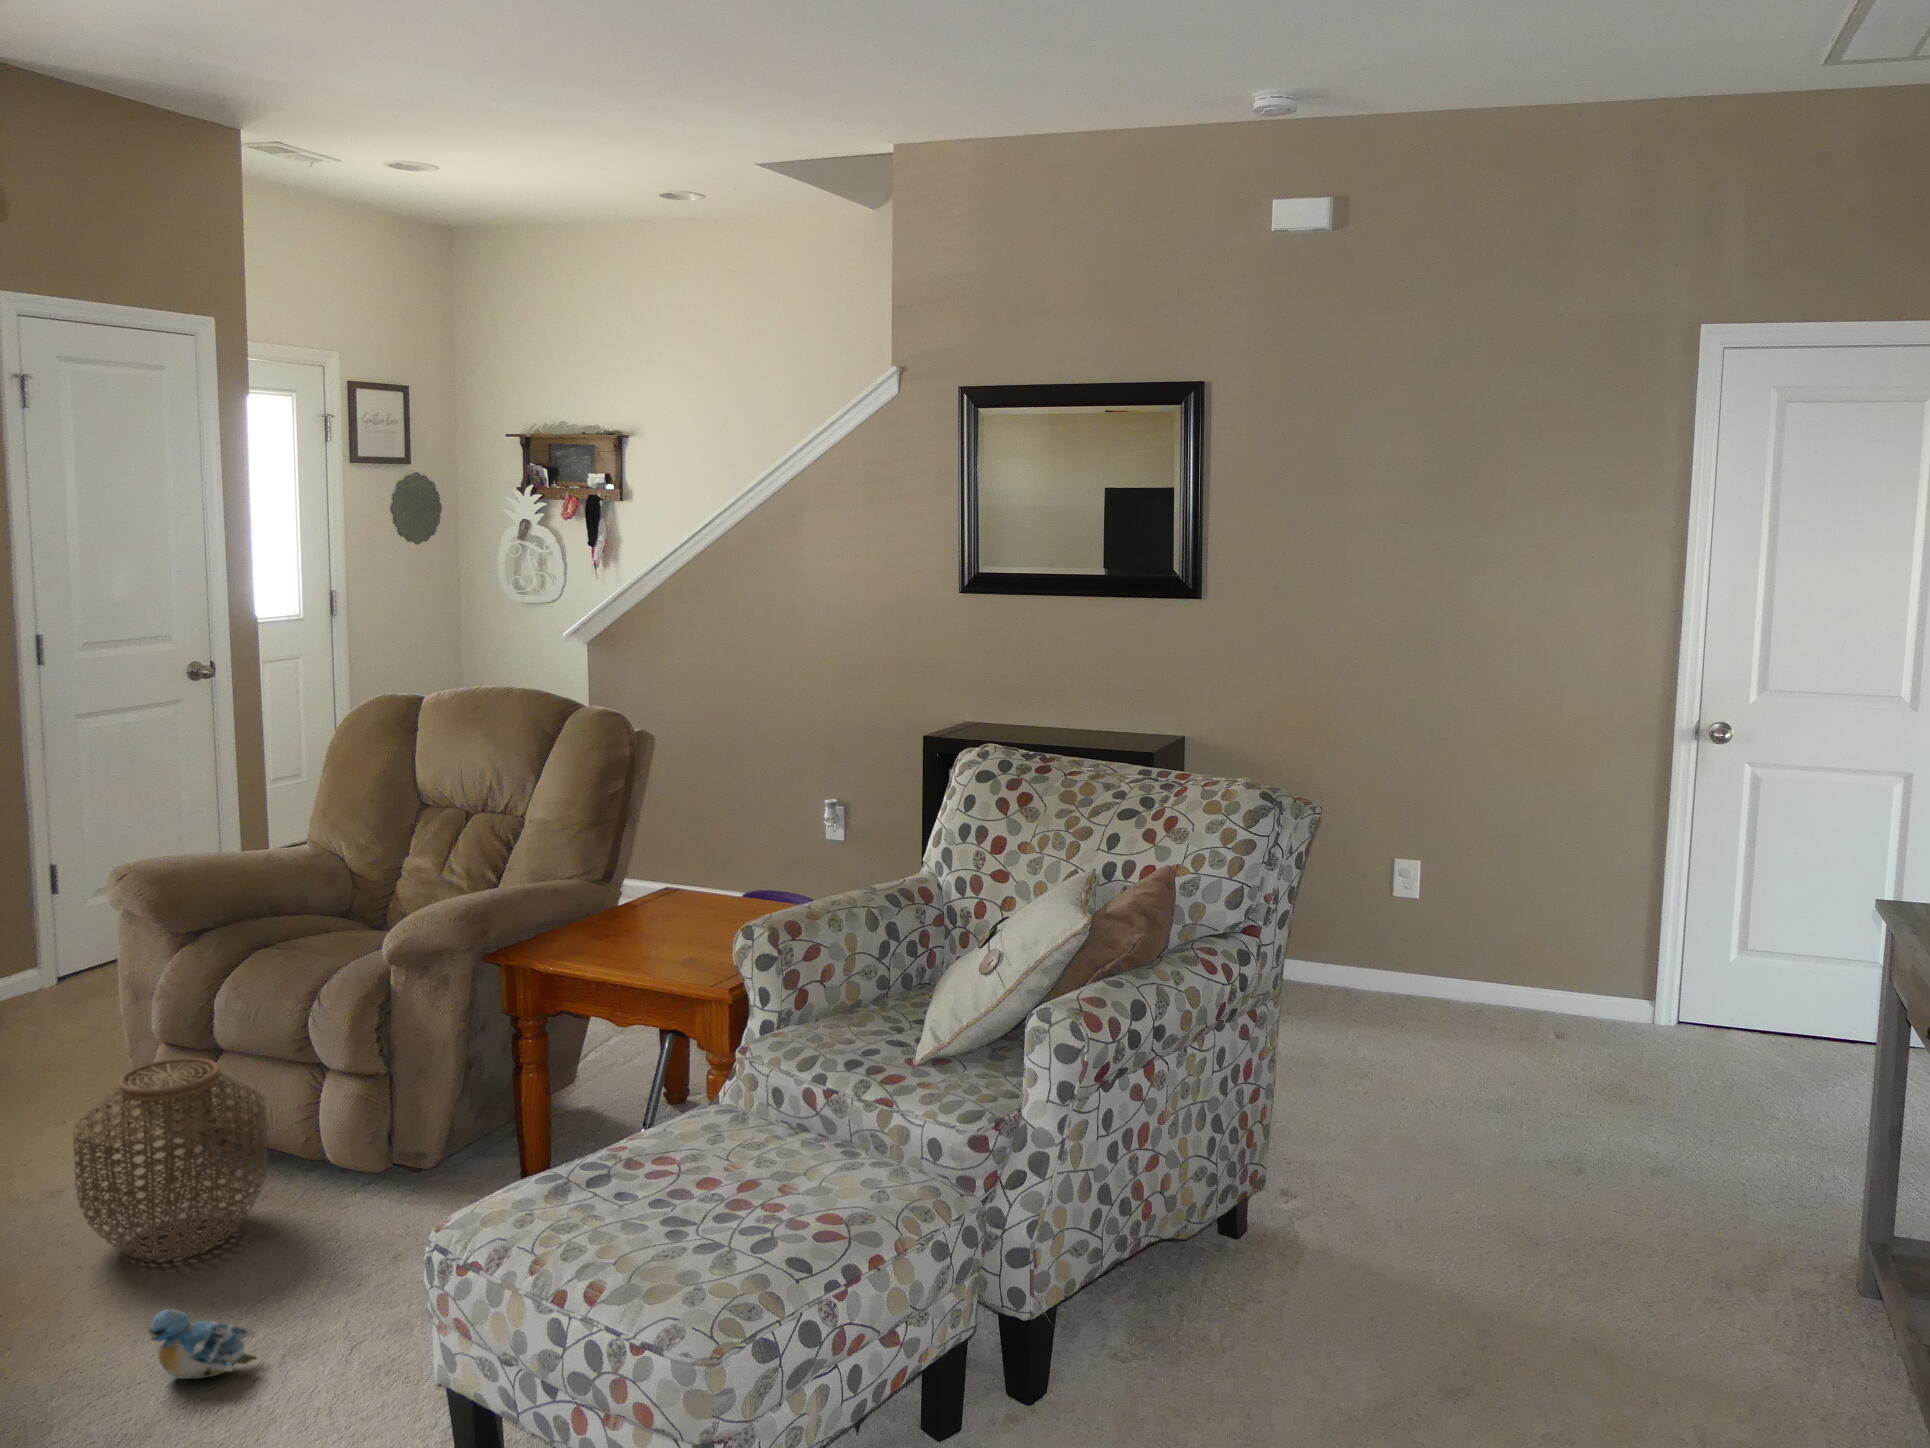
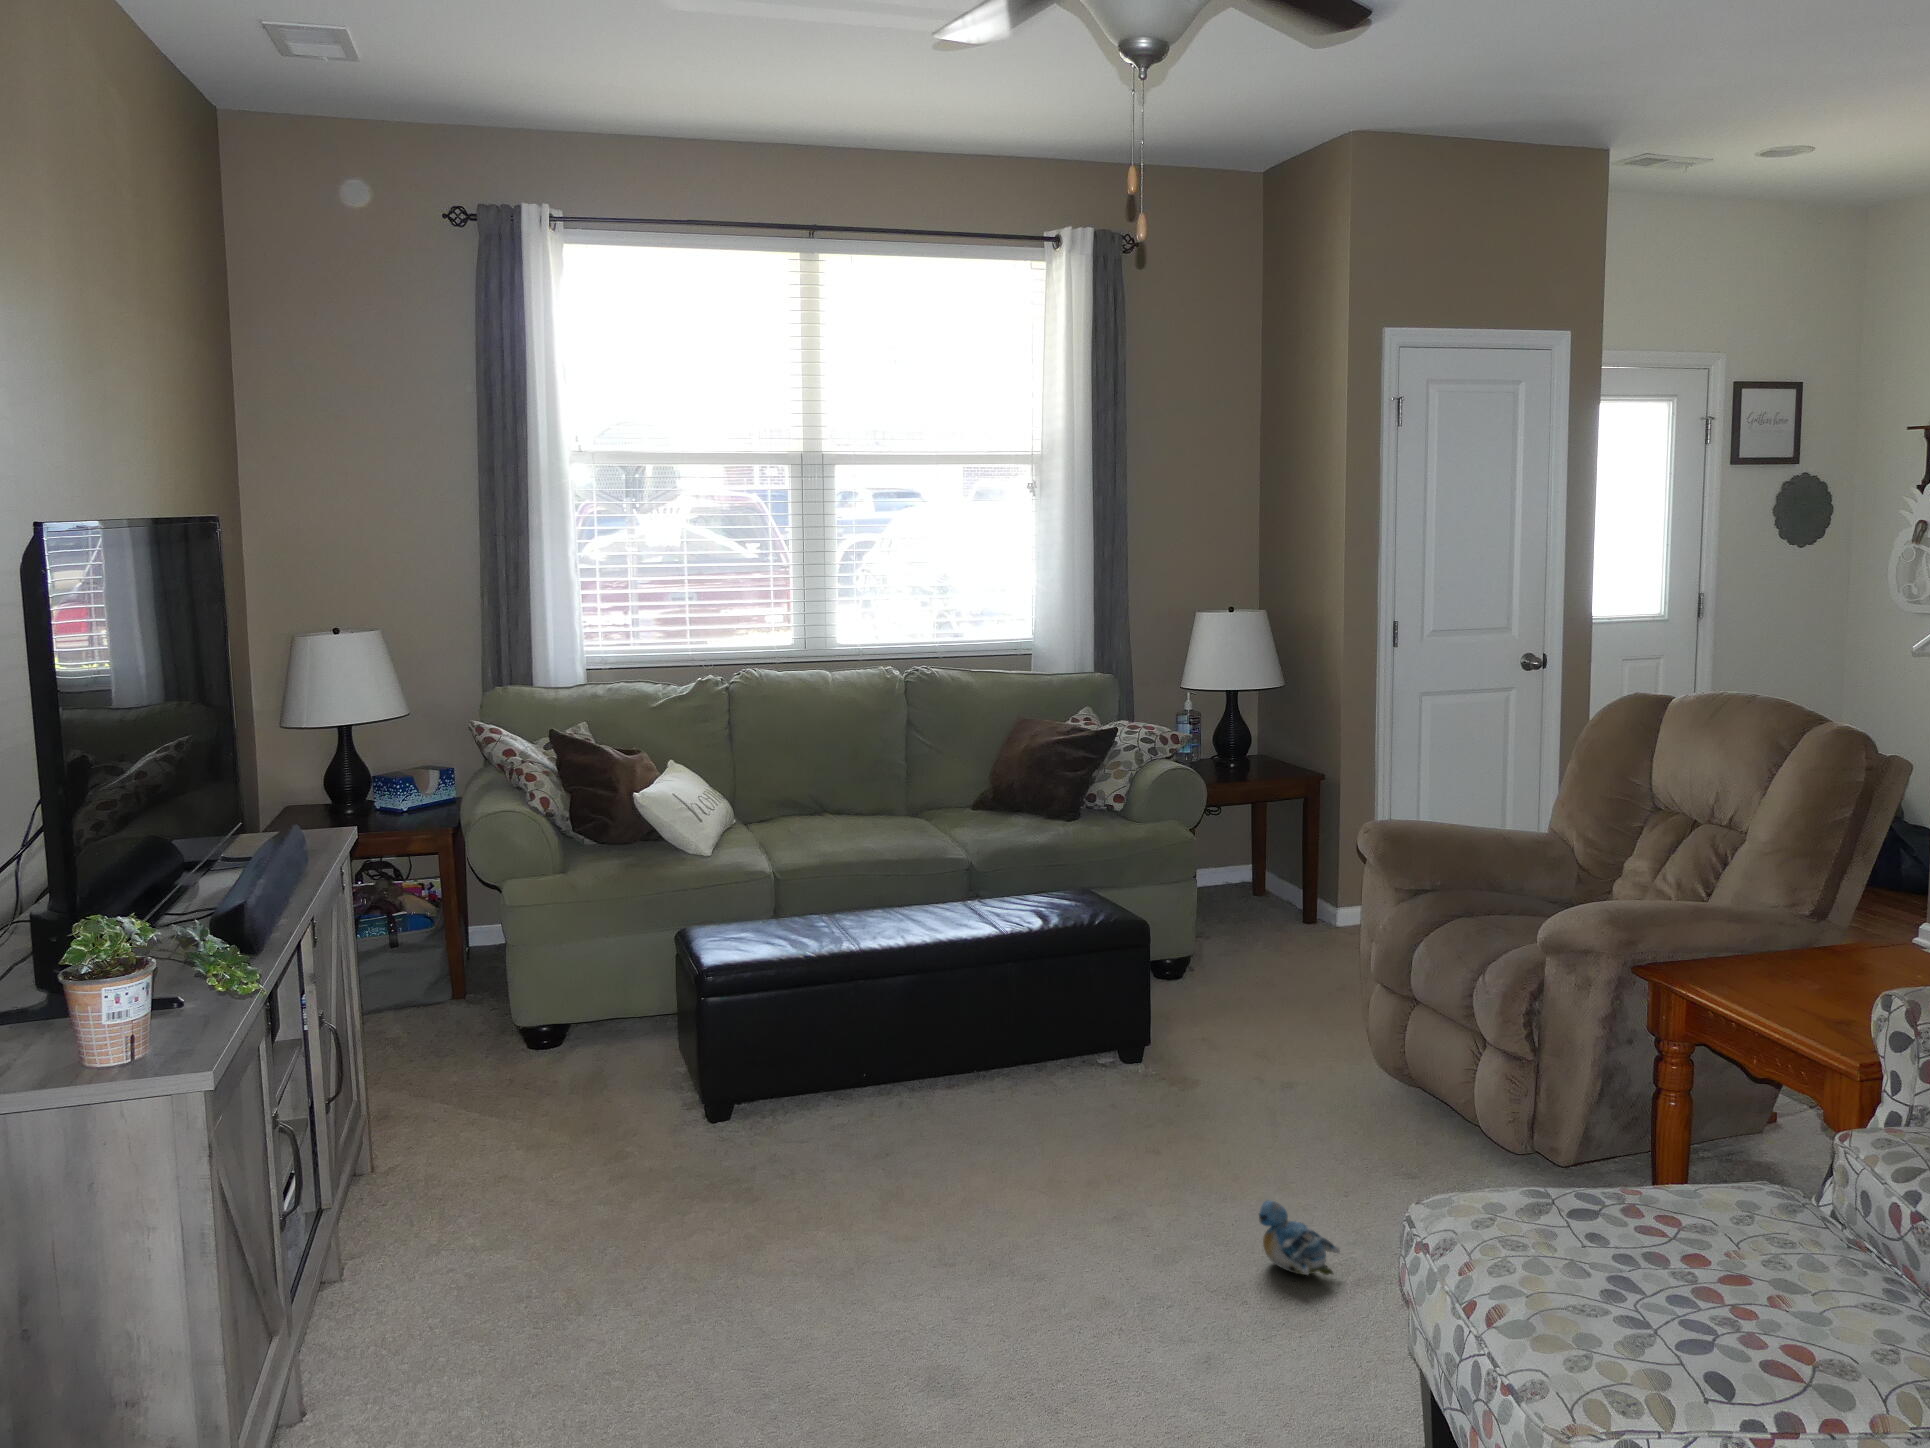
woven basket: present [73,1058,268,1261] -> none [1267,992,1420,1171]

